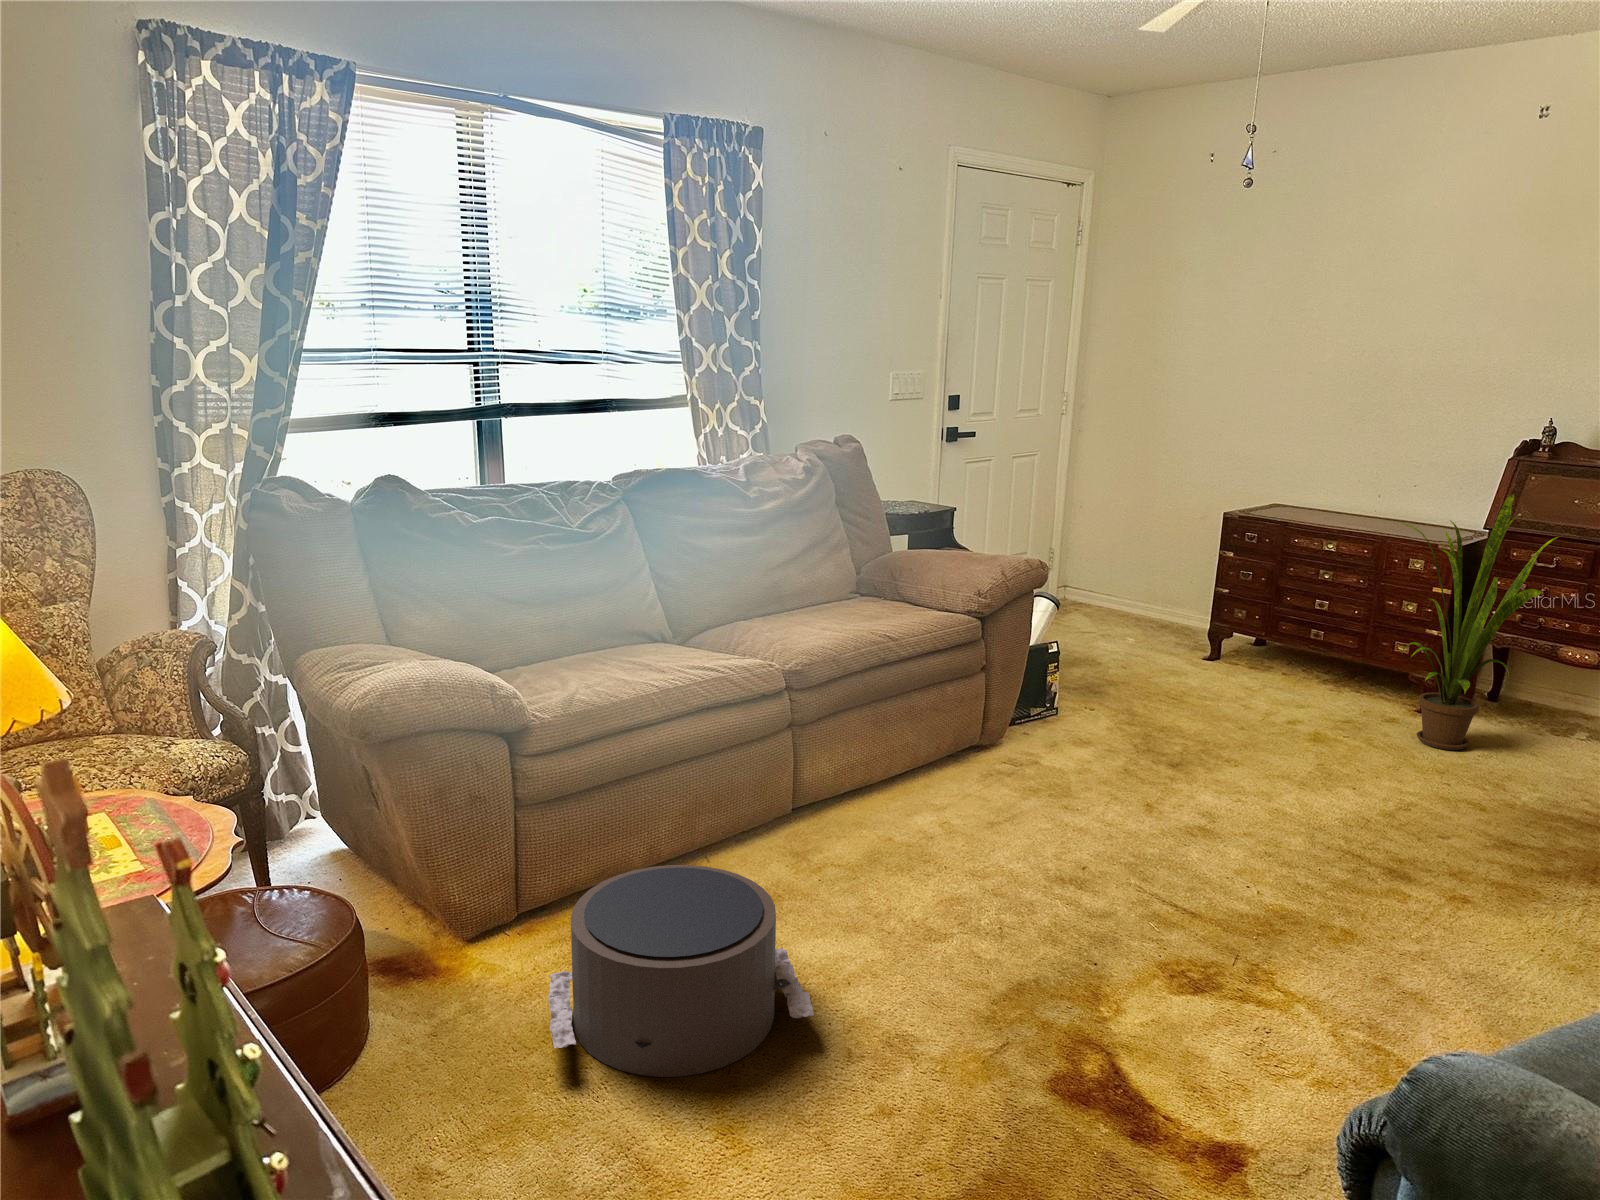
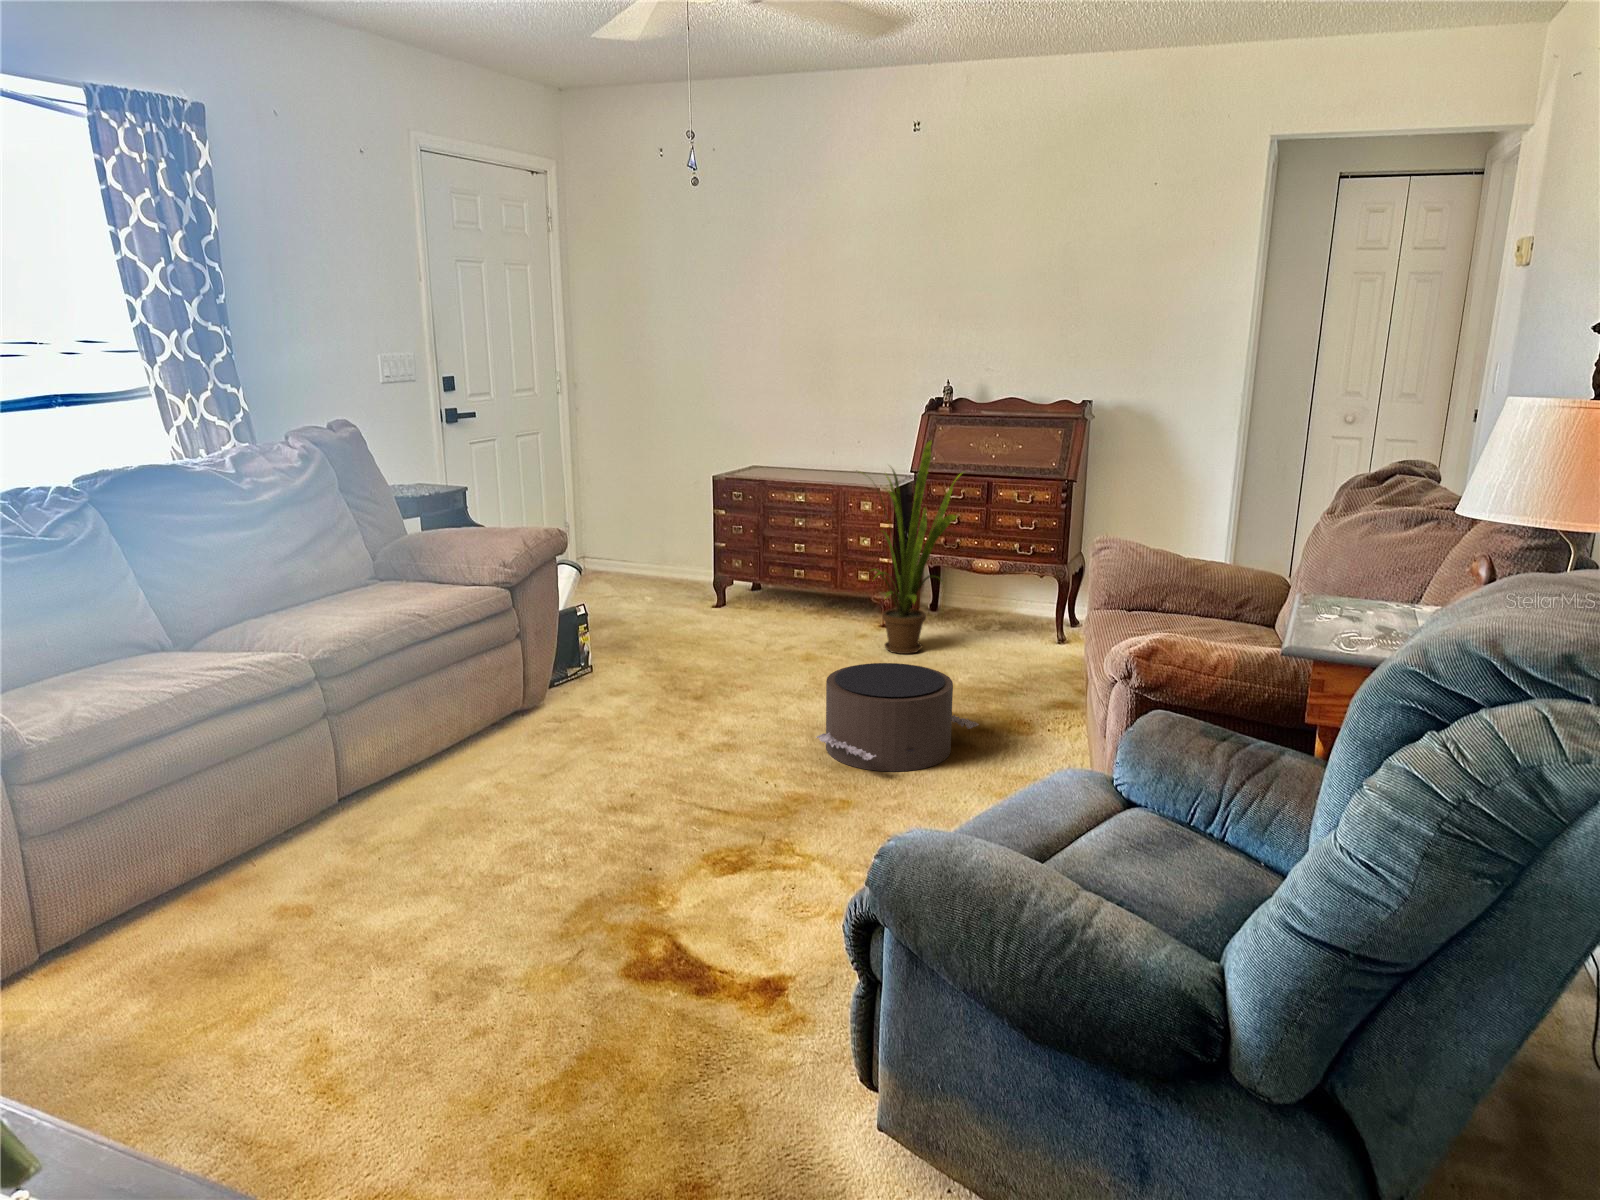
pouf: present [548,865,814,1077] -> present [816,663,979,772]

